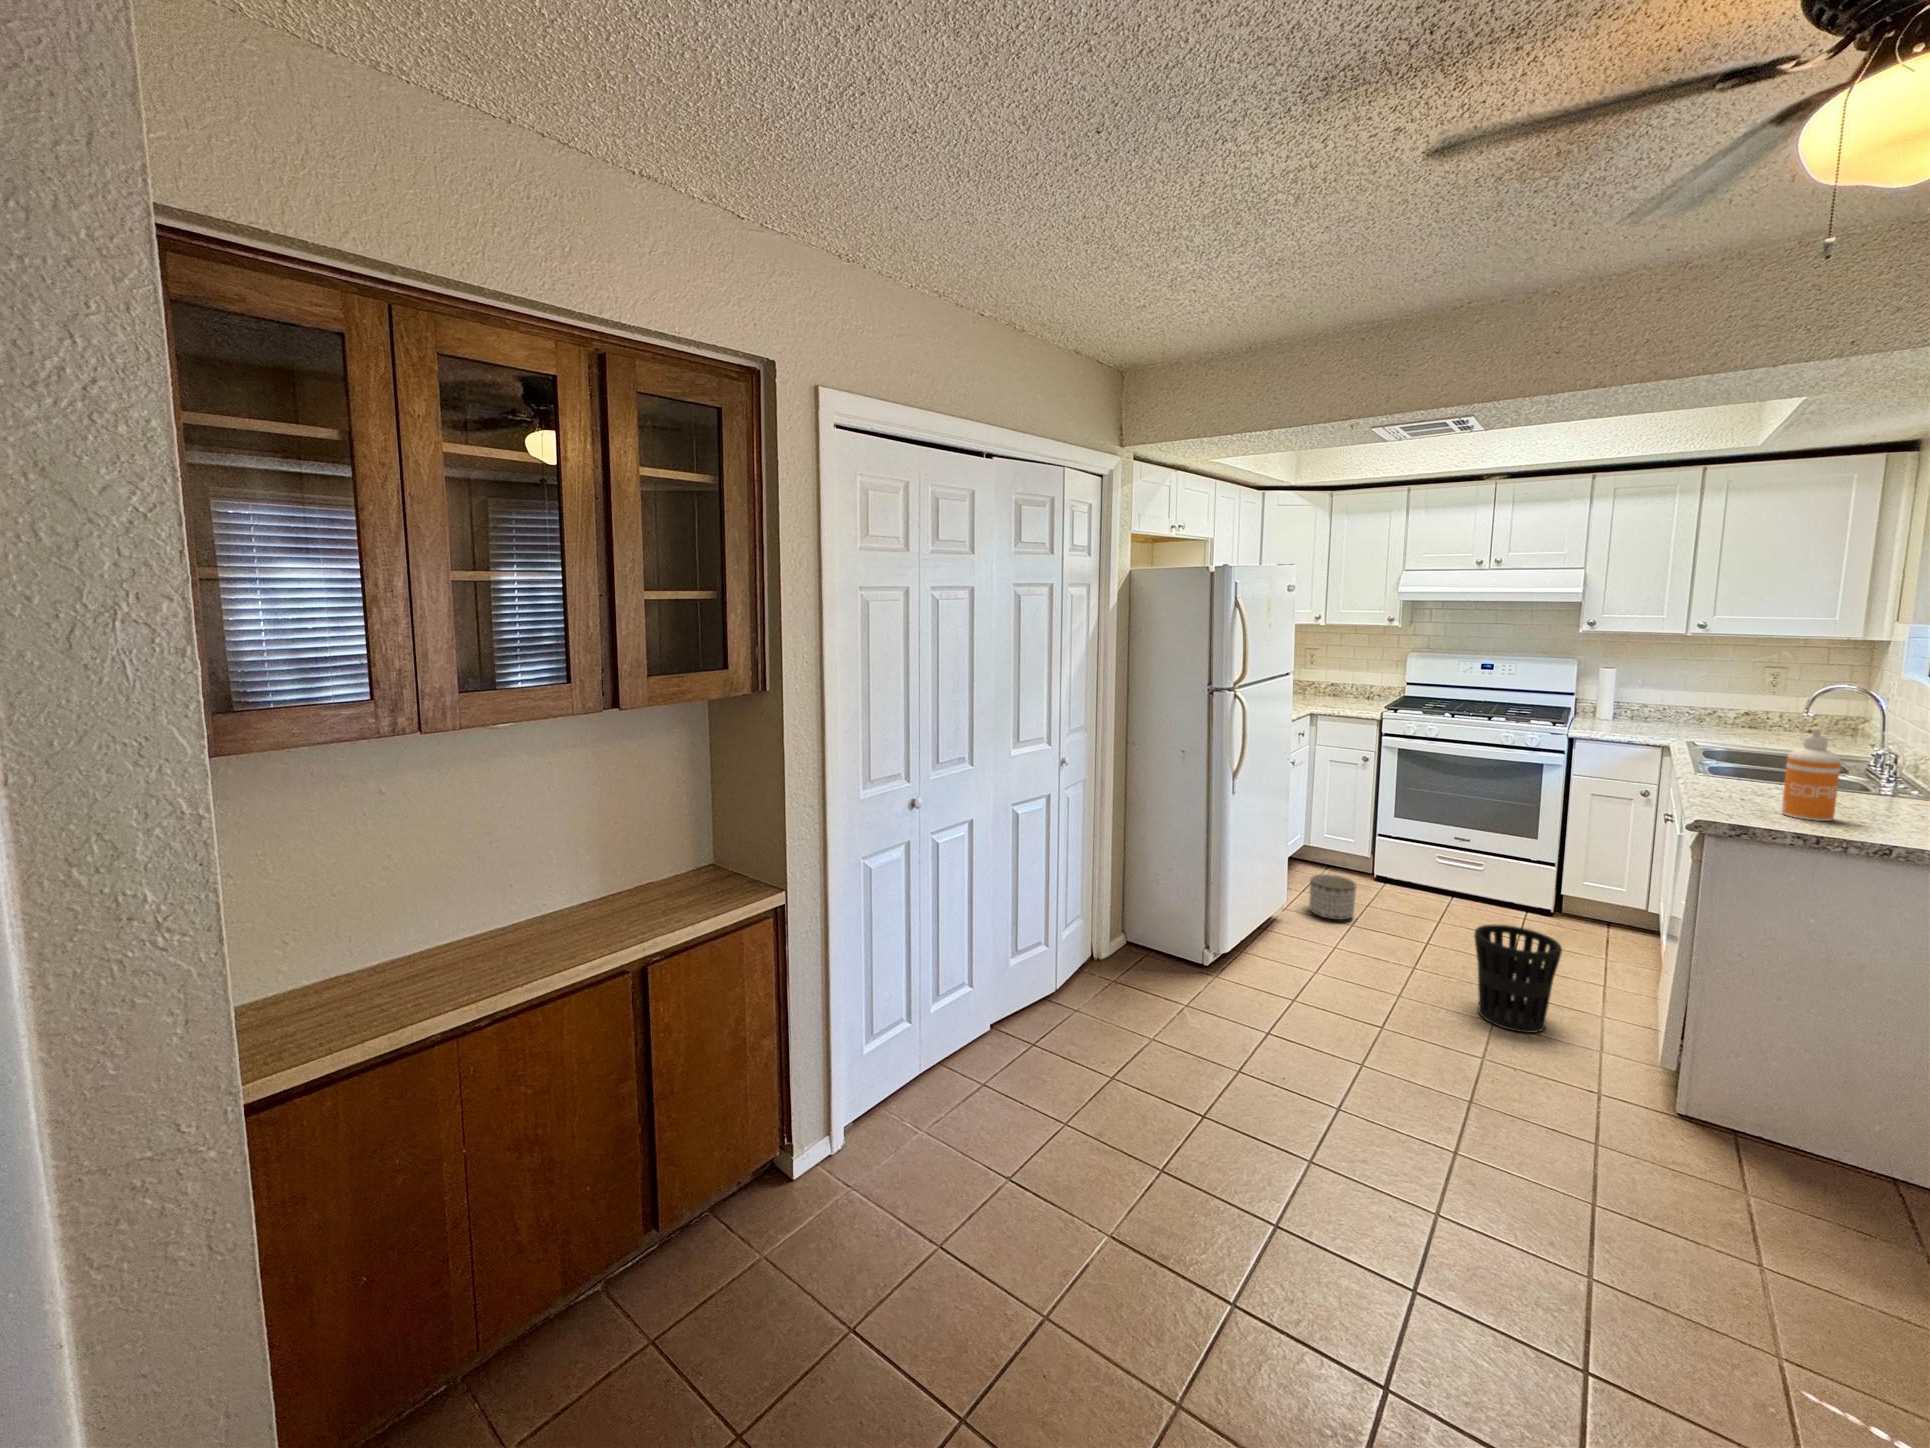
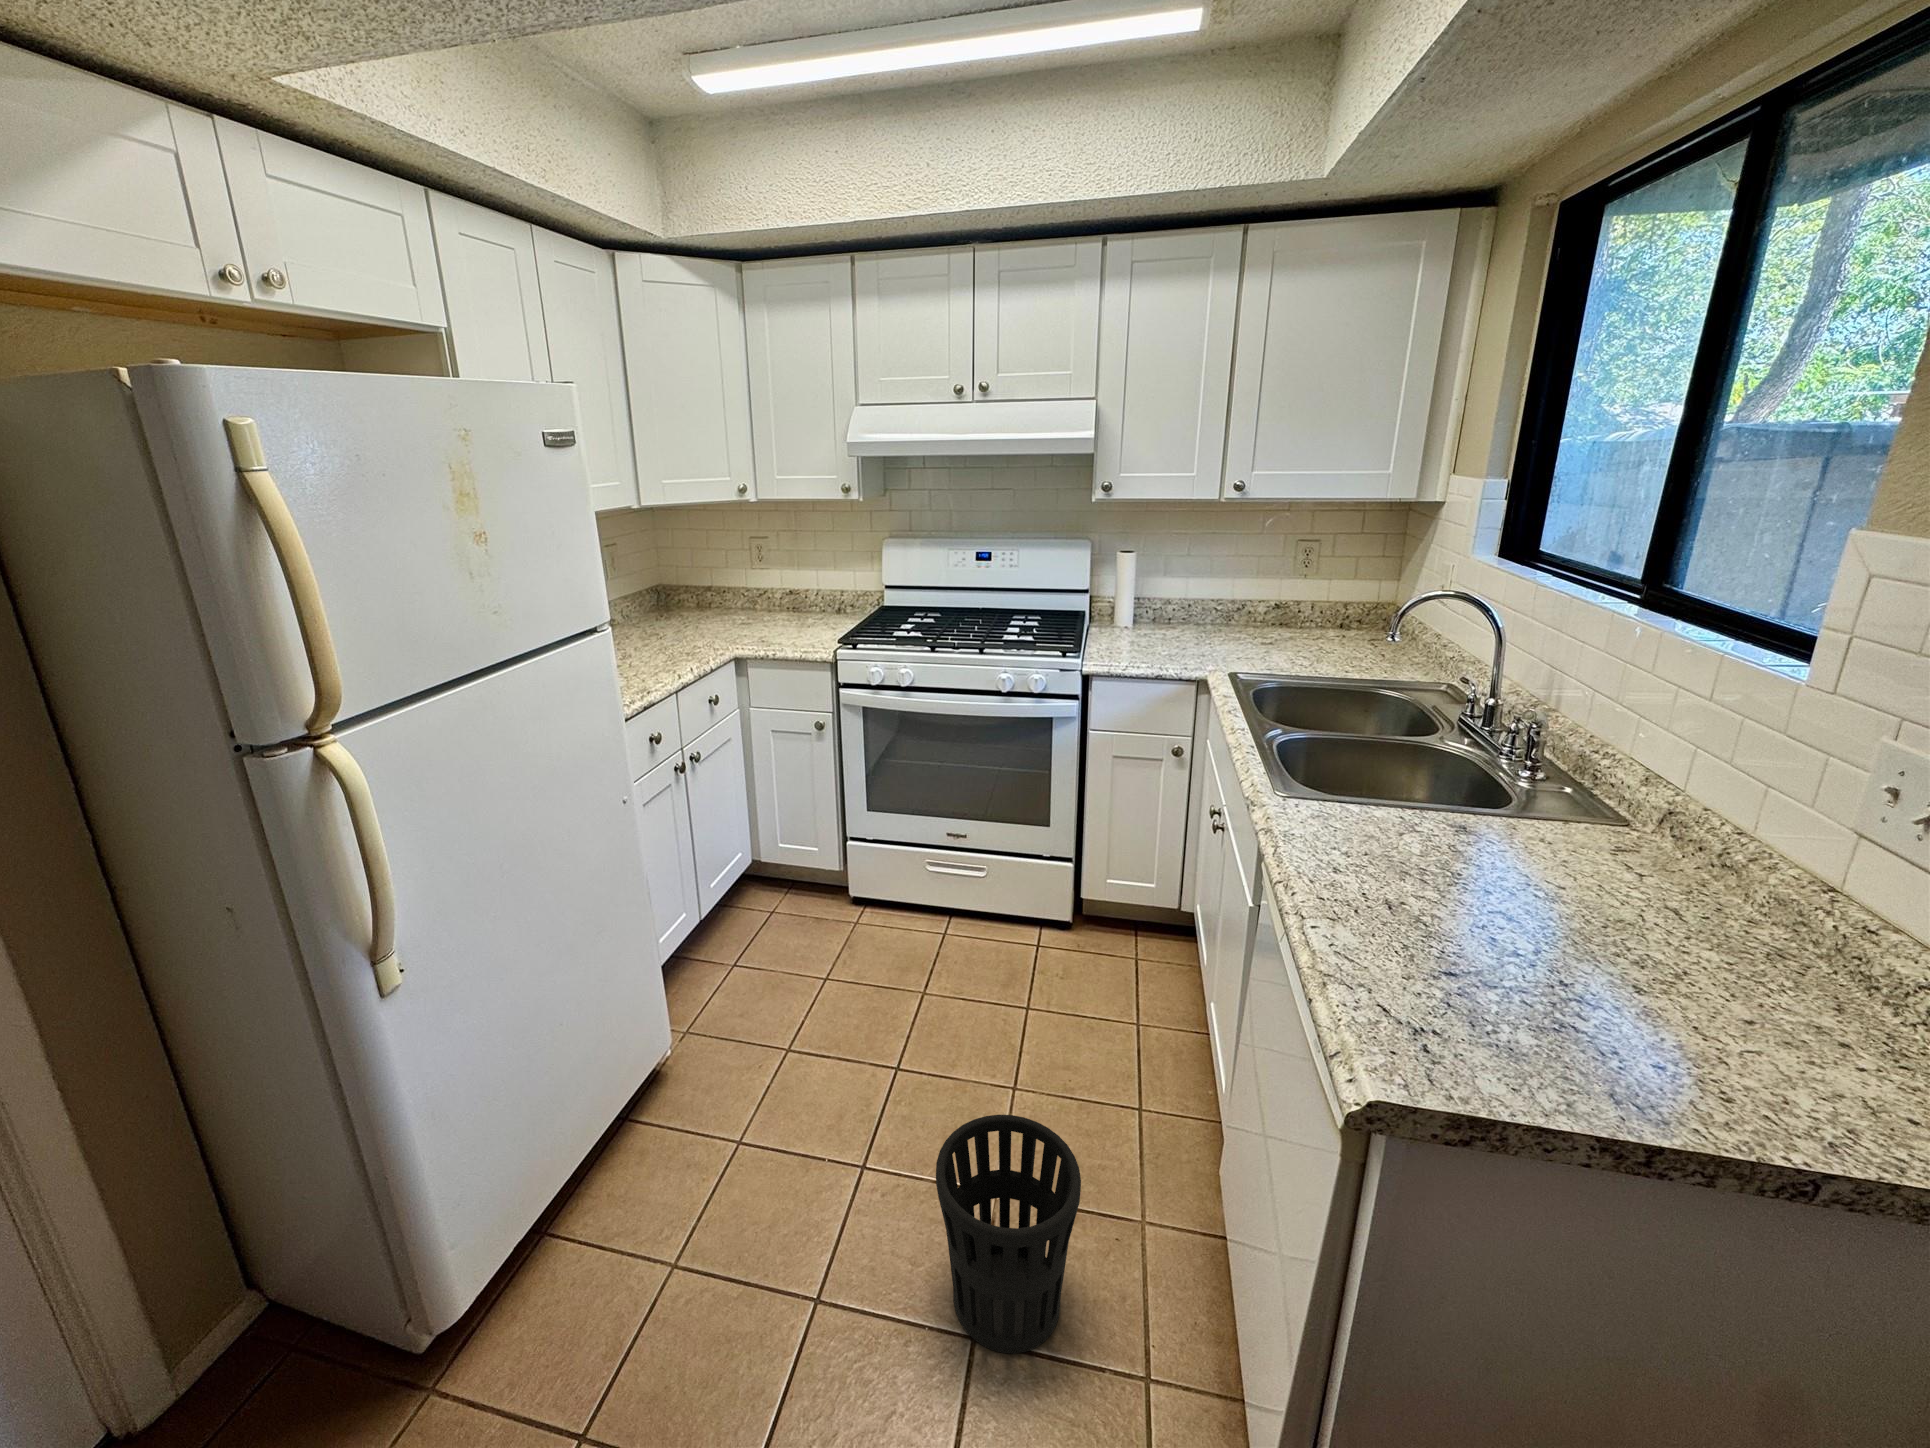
soap dispenser: present [1782,727,1841,821] -> none [1503,798,1646,1034]
planter: present [1309,874,1356,920] -> none [720,951,795,1043]

